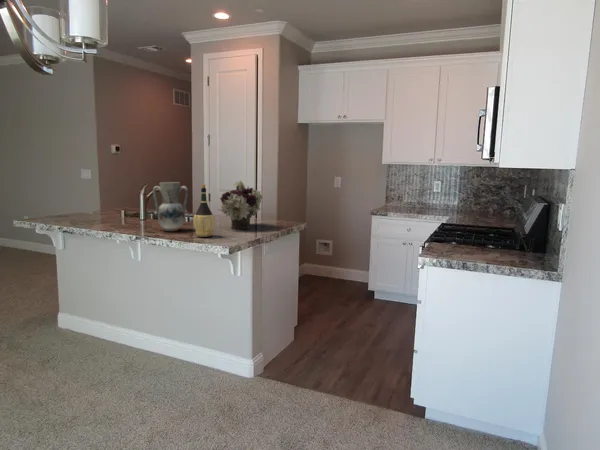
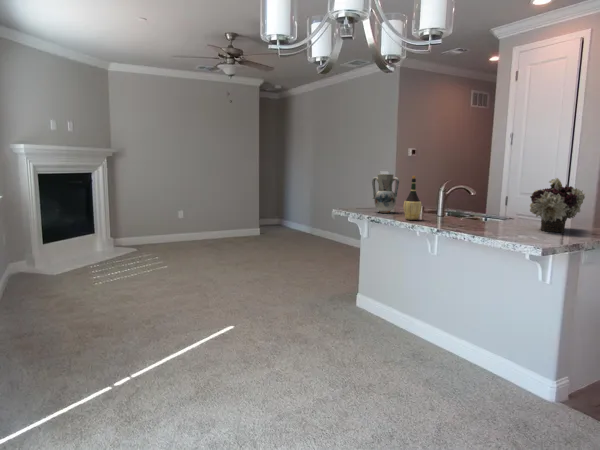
vase: present [153,182,188,231] -> present [372,174,399,213]
wine bottle: present [193,185,215,237] -> present [403,176,422,220]

